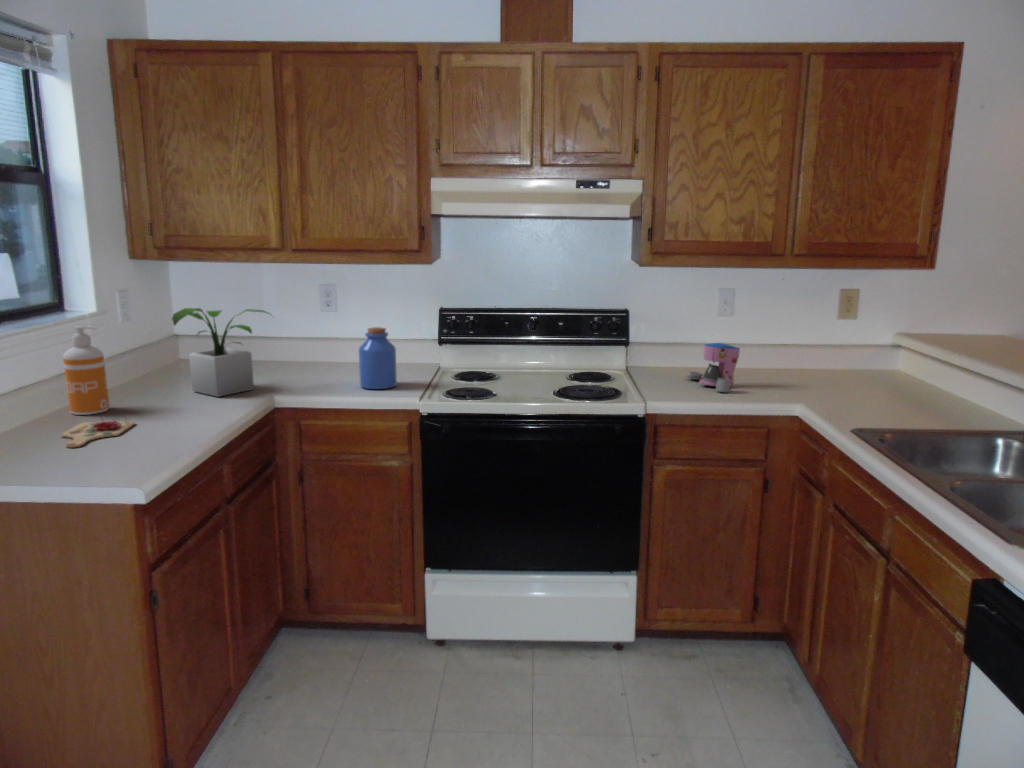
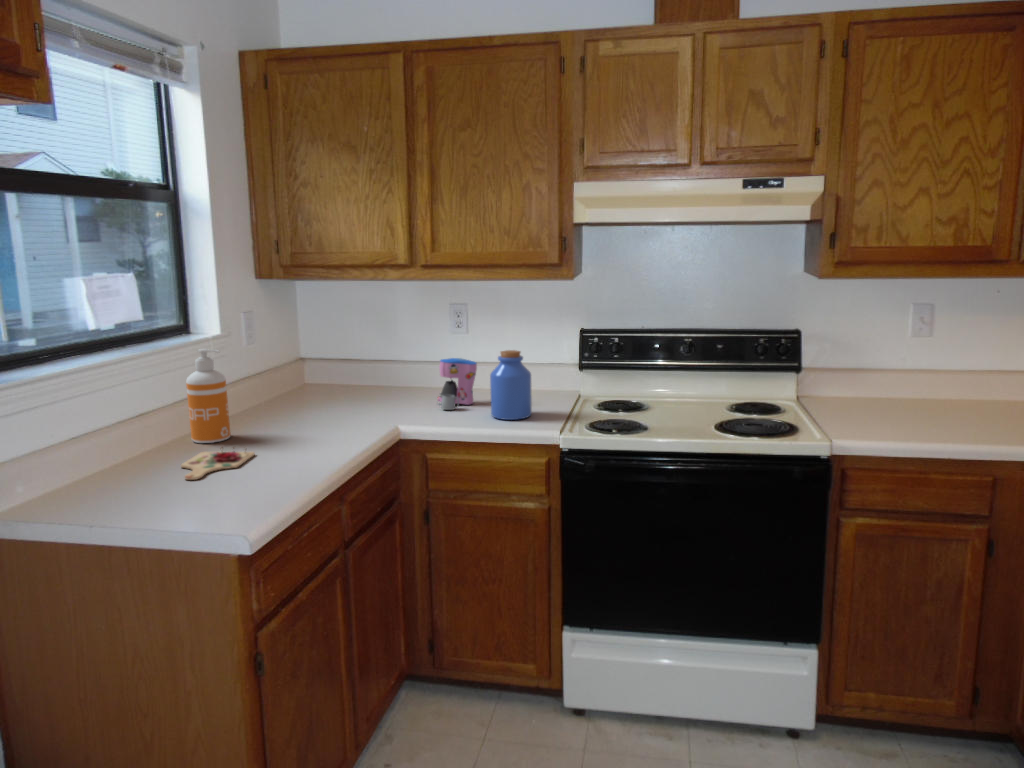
potted plant: present [172,308,269,397] -> none [295,330,400,426]
coffee maker: present [687,343,740,392] -> present [438,358,477,410]

